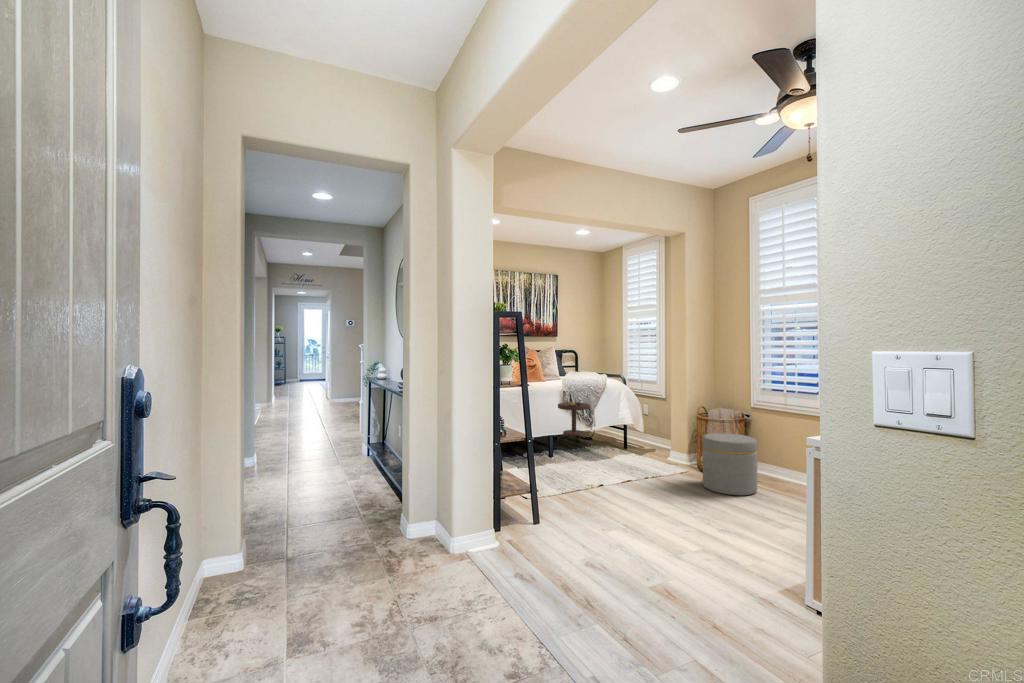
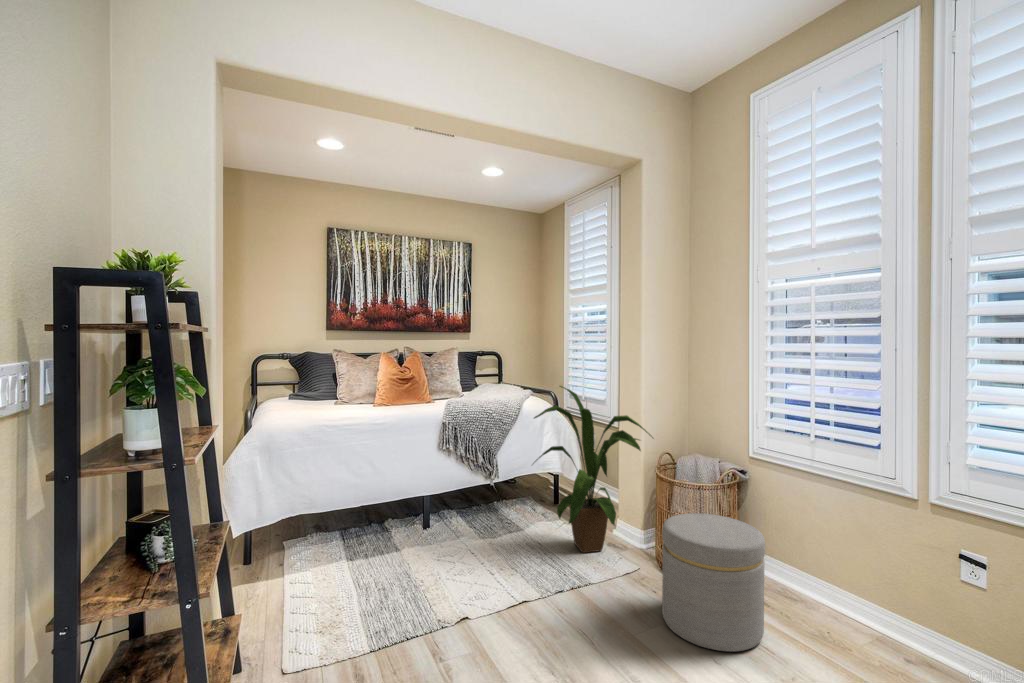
house plant: none [619,368,695,465] -> present [533,386,653,553]
side table: present [558,402,590,436] -> none [426,443,481,547]

